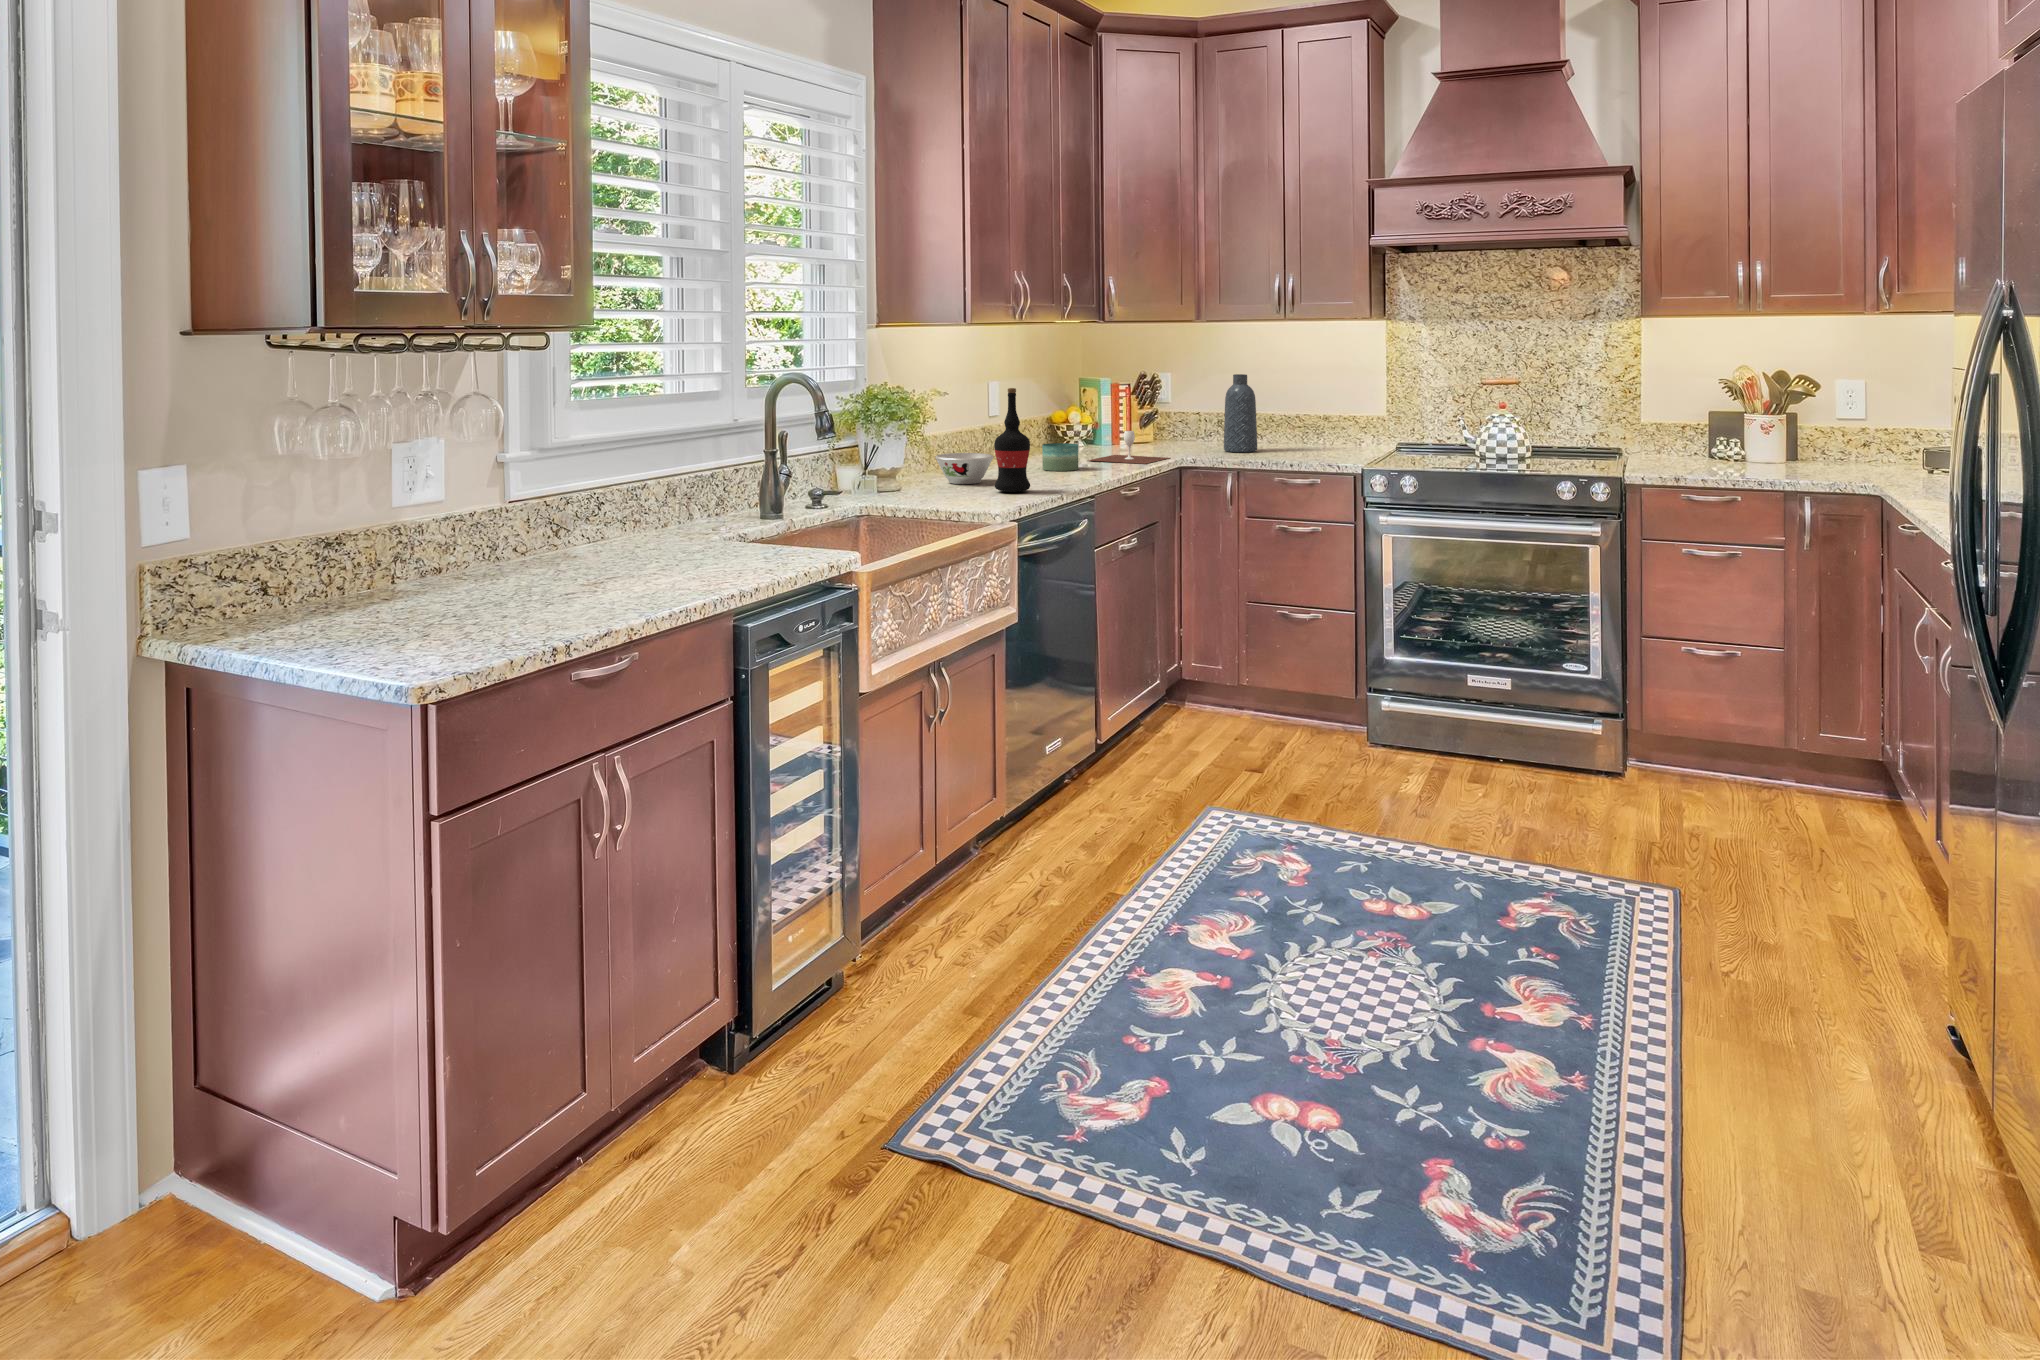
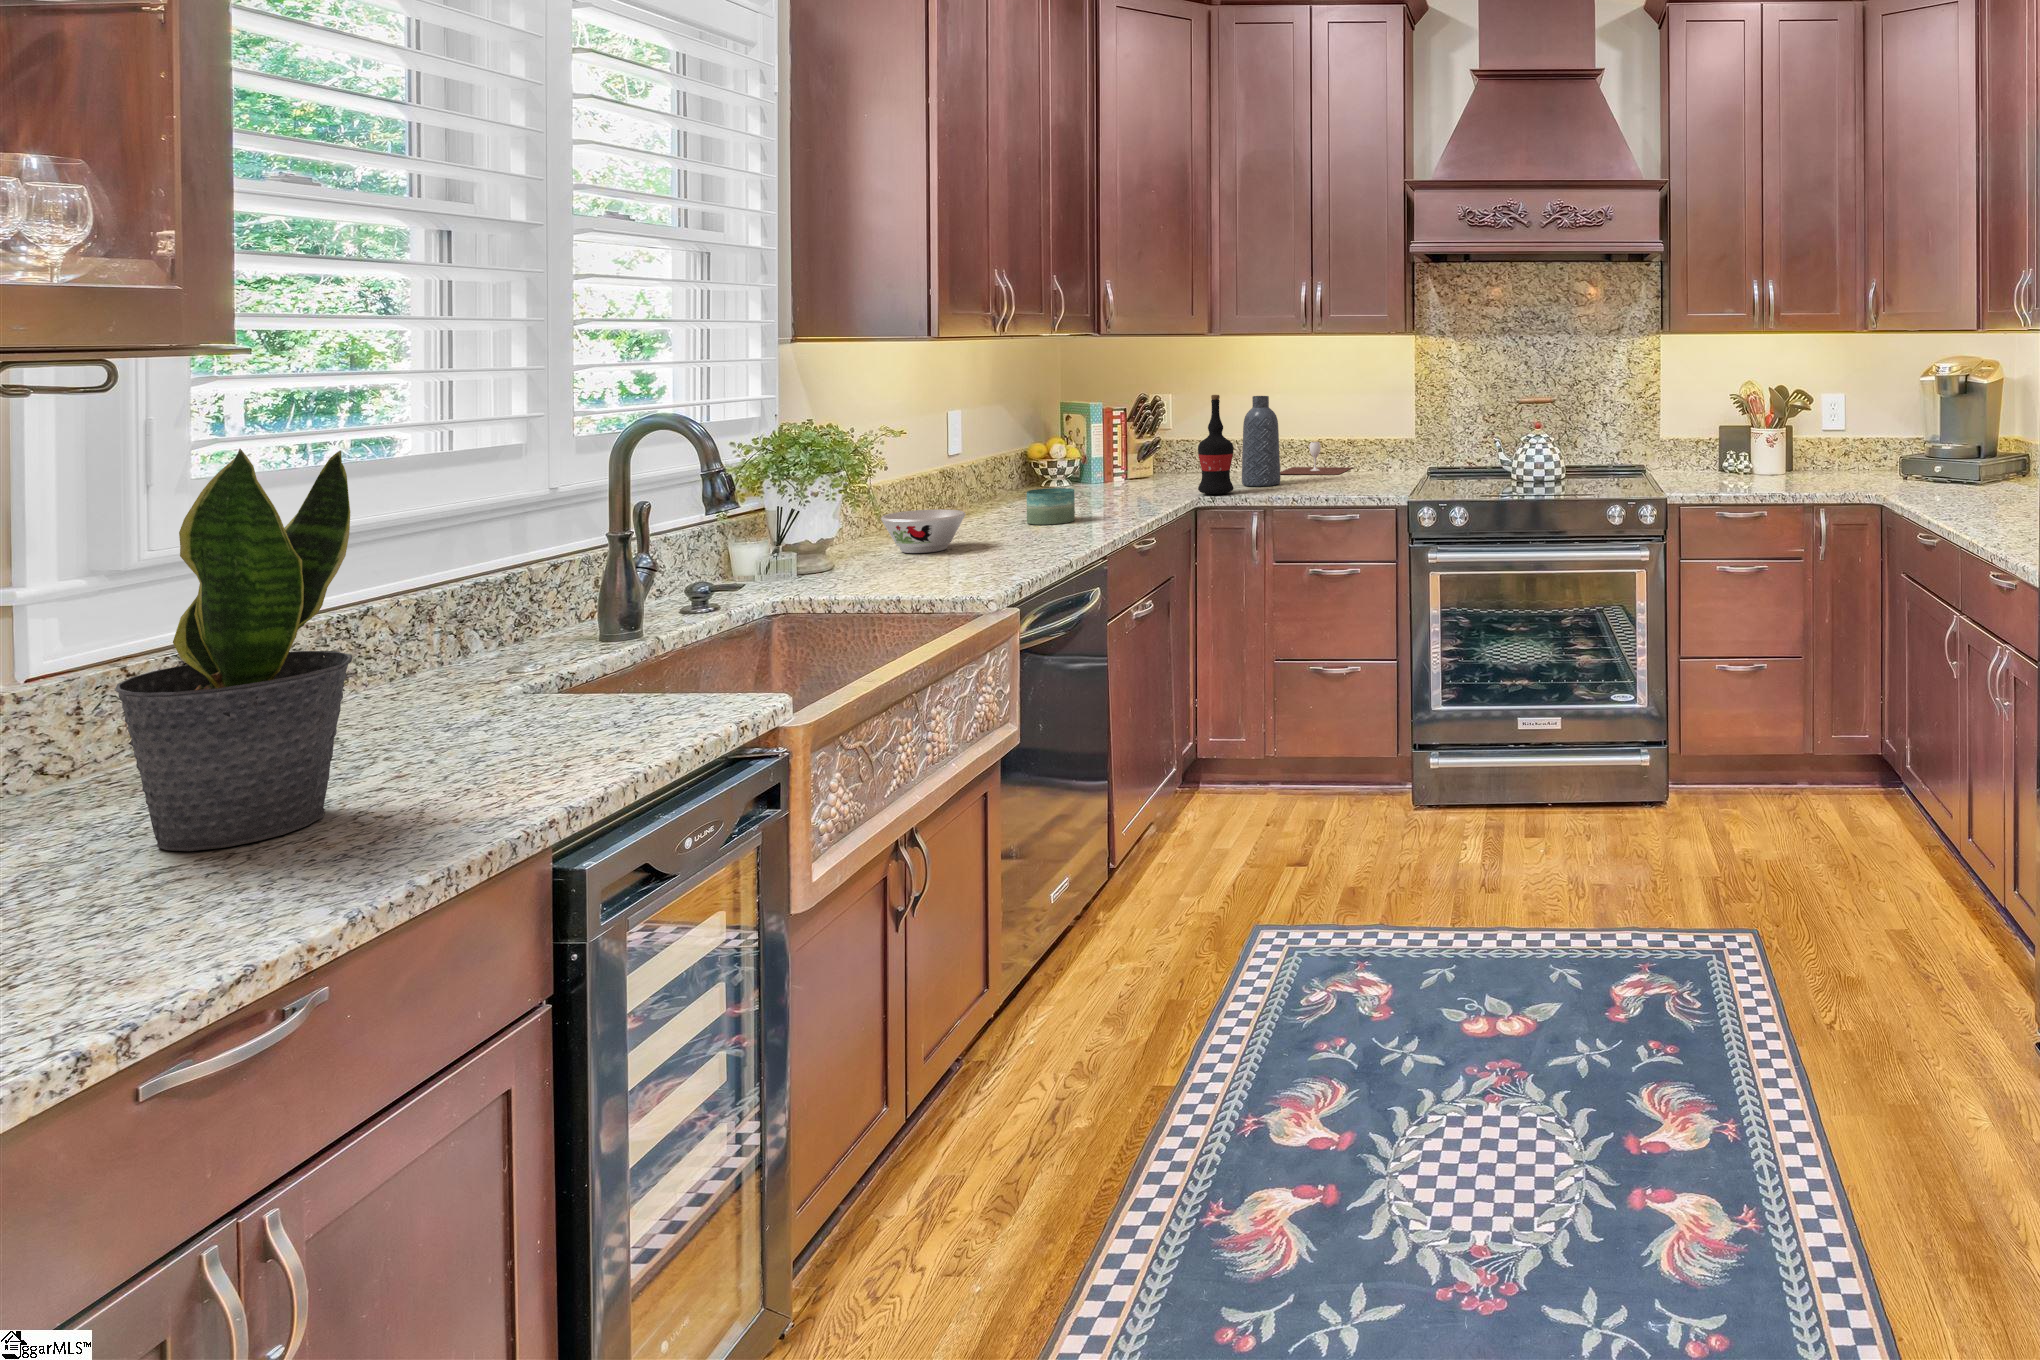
potted plant: none [543,380,640,593] -> present [115,449,352,851]
wine bottle: present [994,388,1030,492] -> present [1198,395,1234,494]
wine glass: present [1089,431,1169,464] -> present [1280,442,1352,475]

